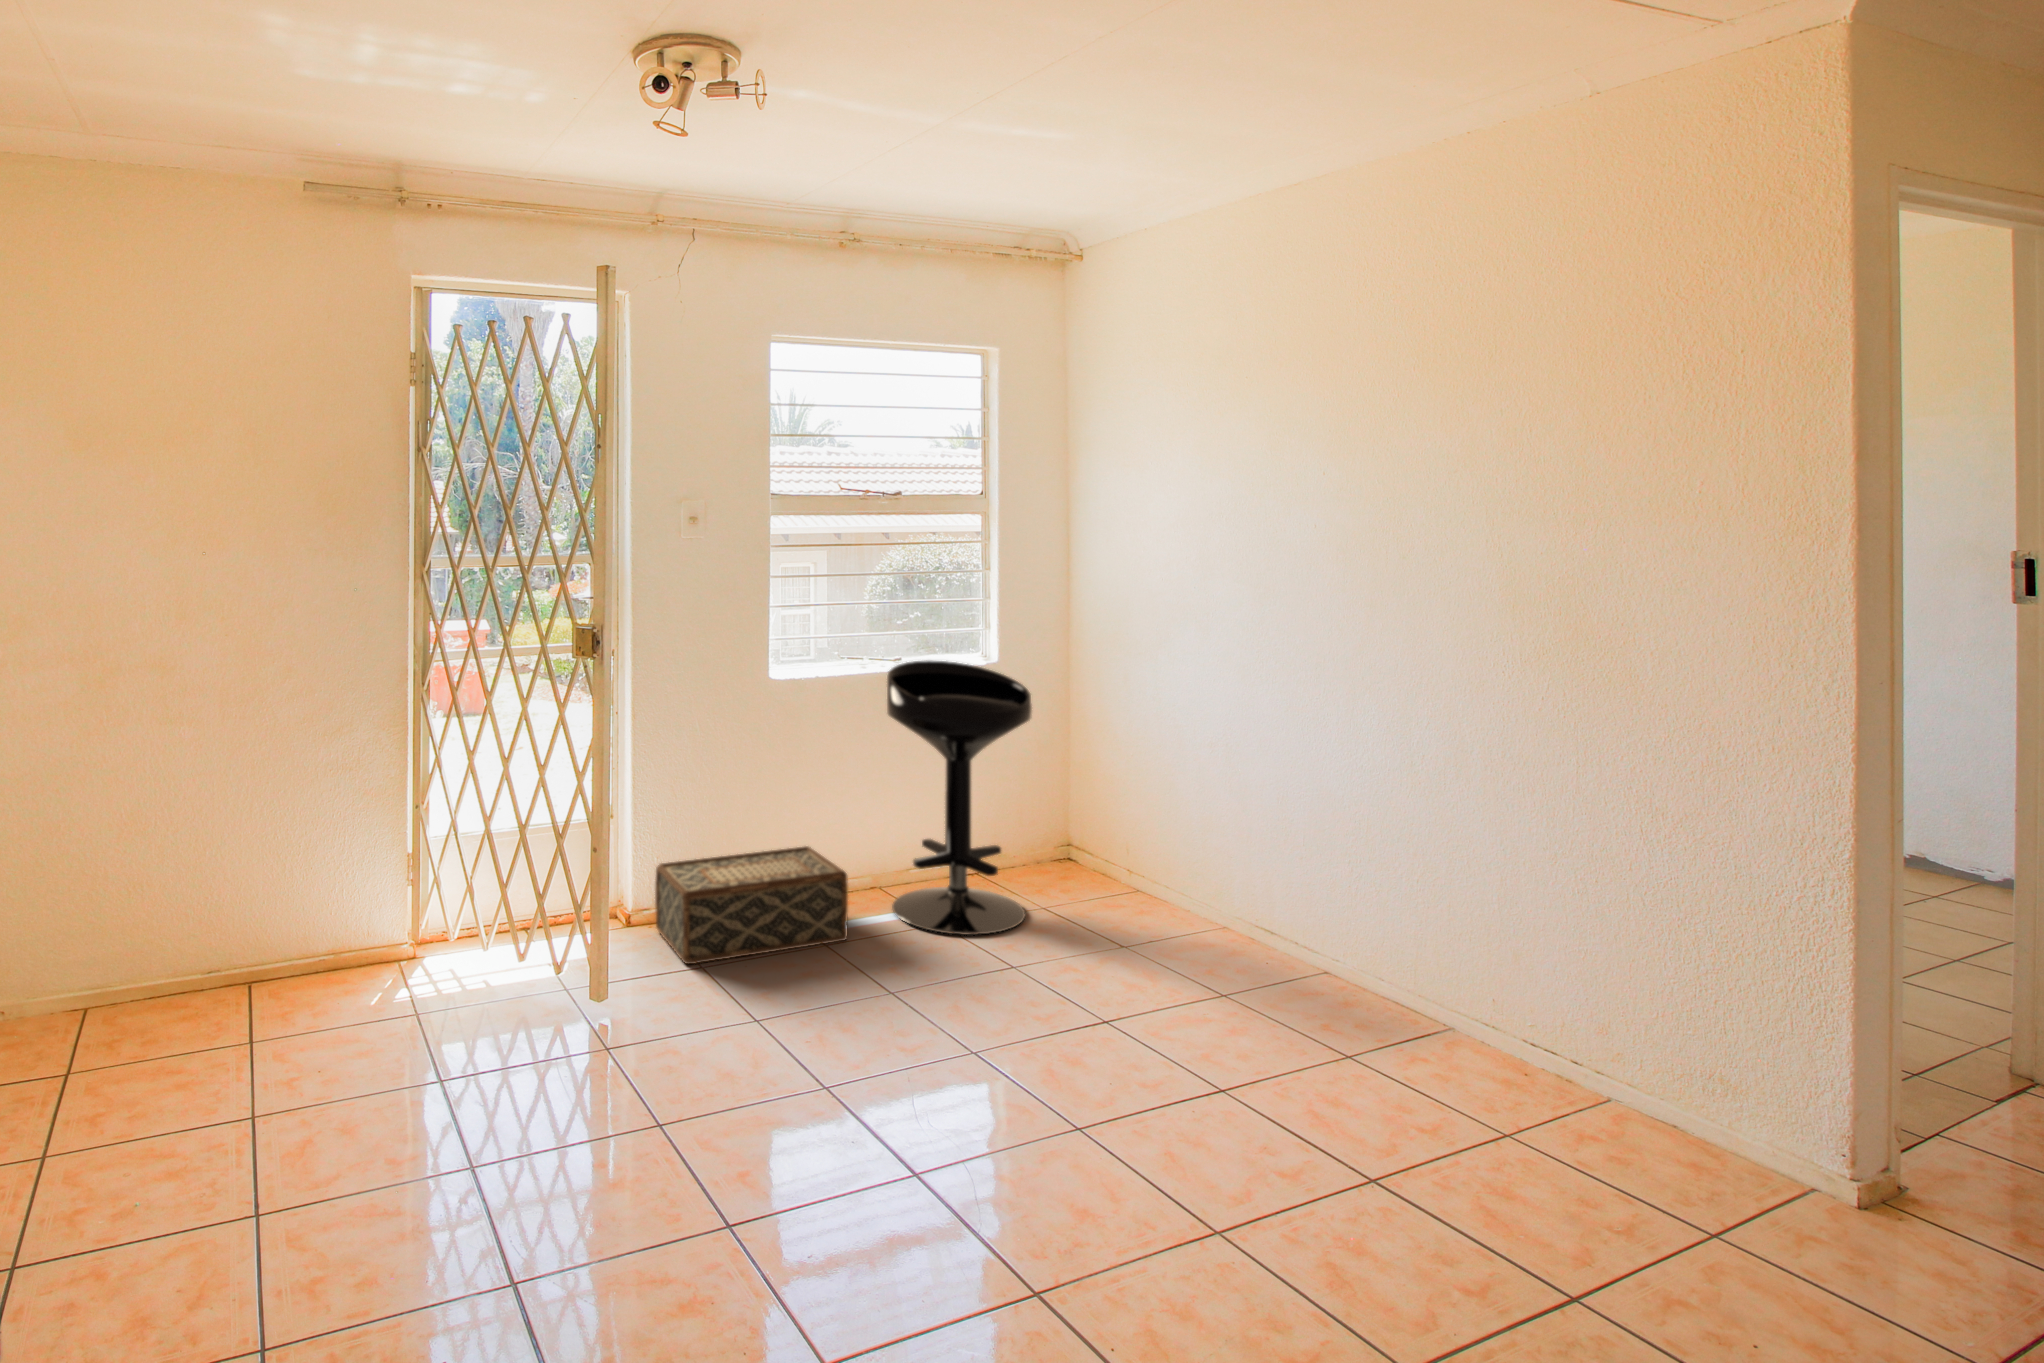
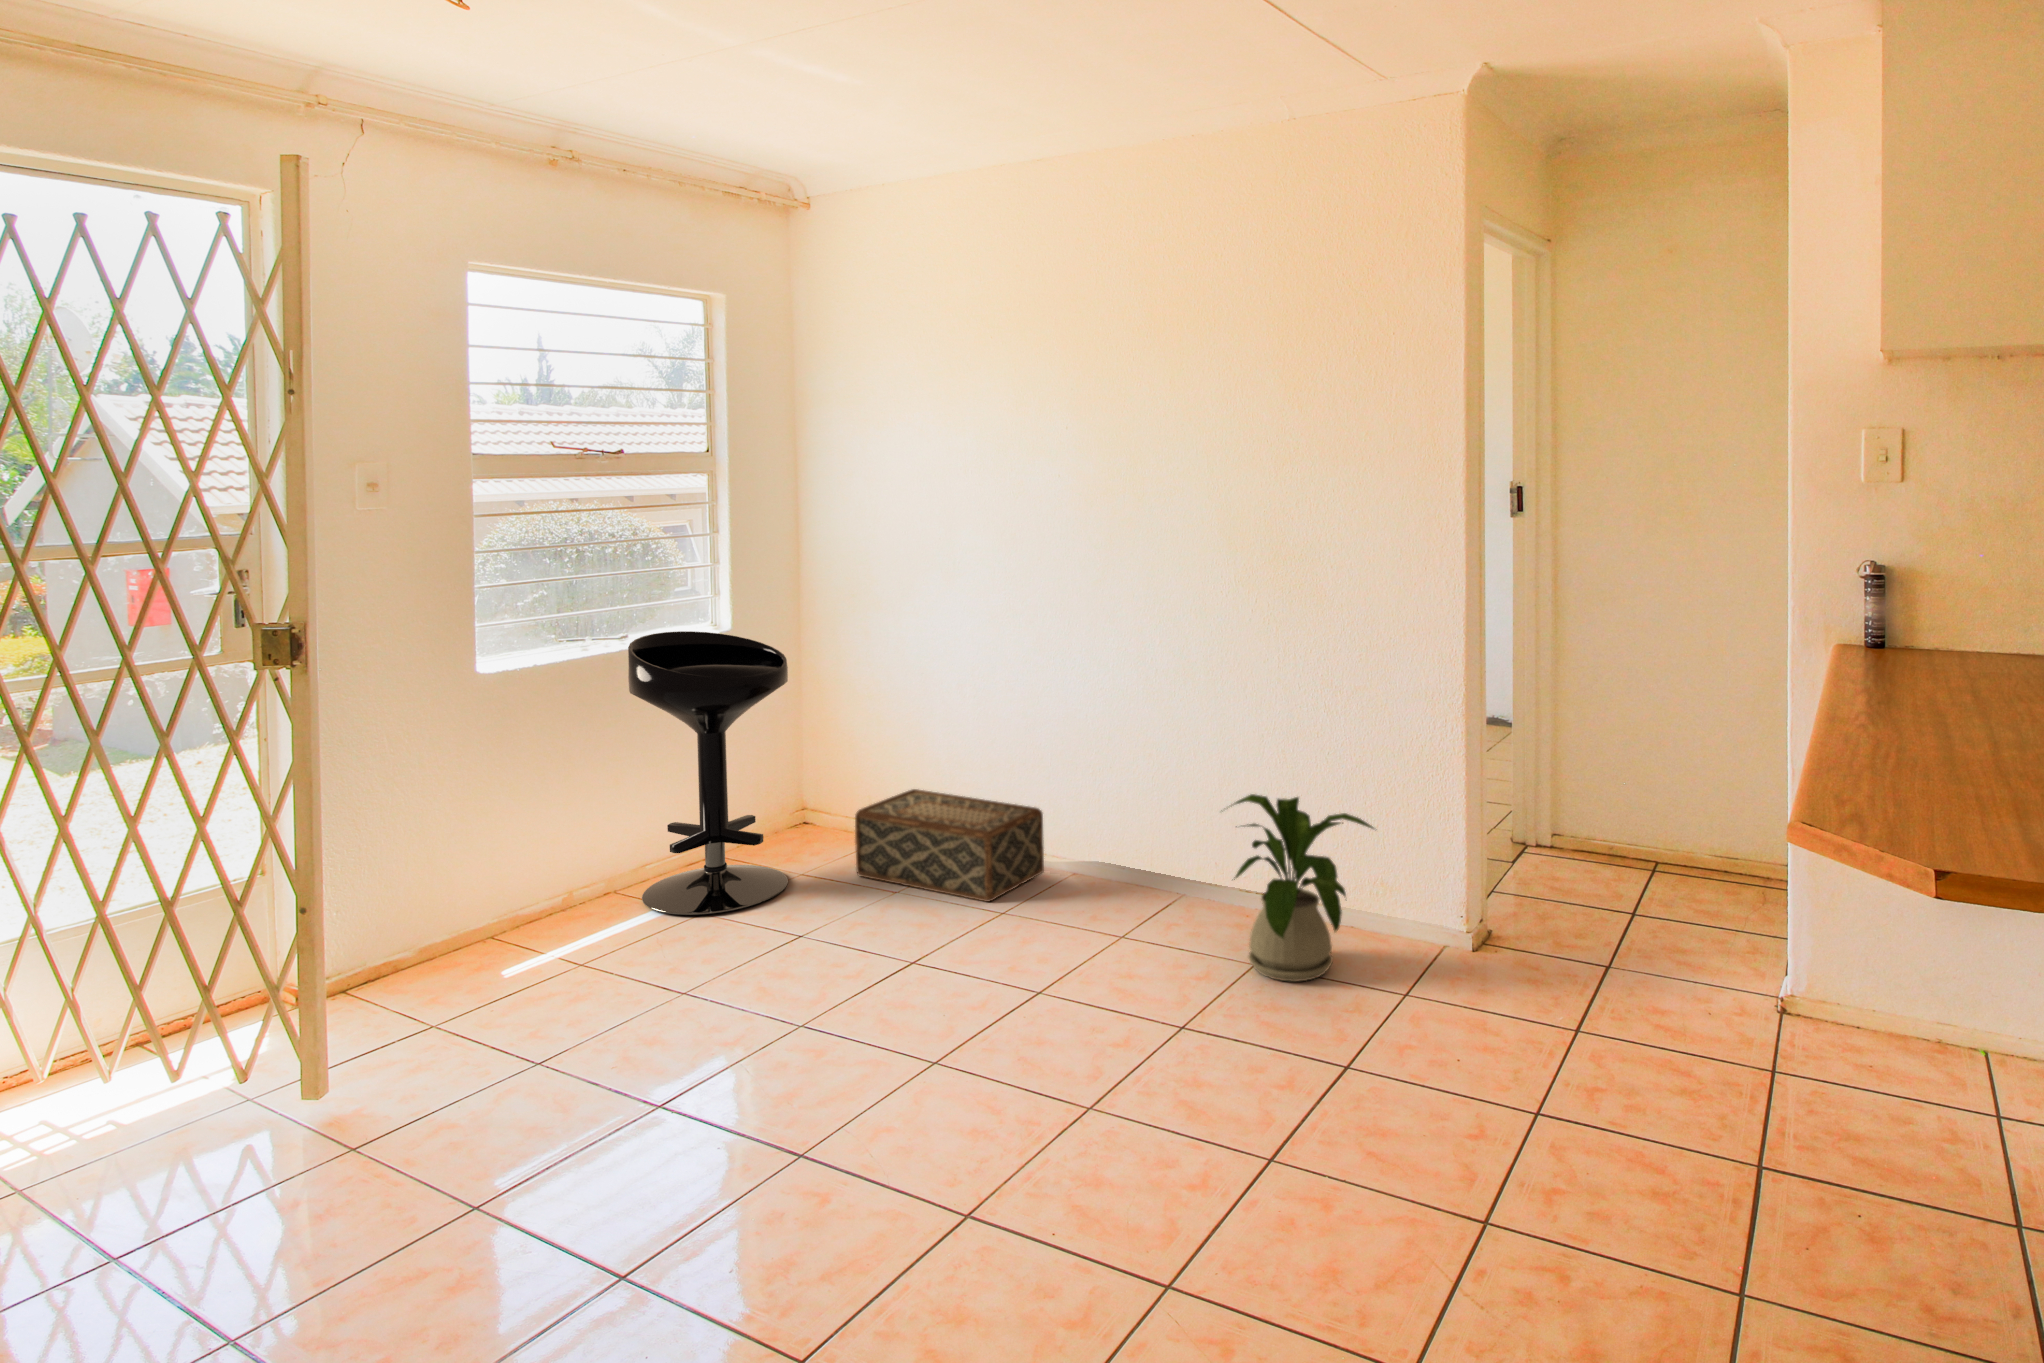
woven basket: present [655,846,848,964] -> present [855,789,1044,902]
house plant: none [1487,945,1727,1216] -> present [1234,794,1374,982]

